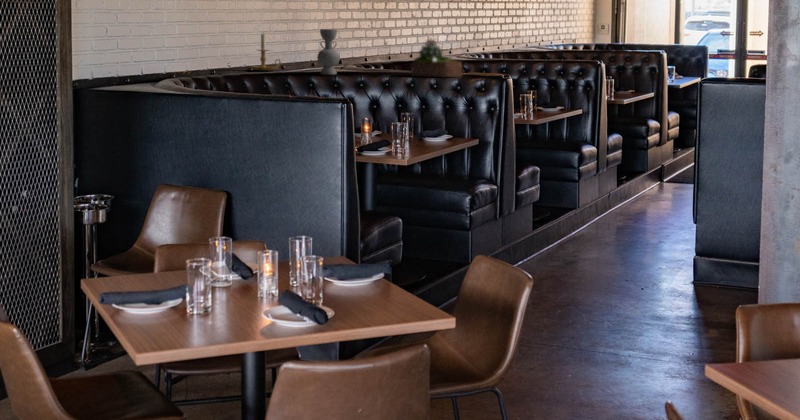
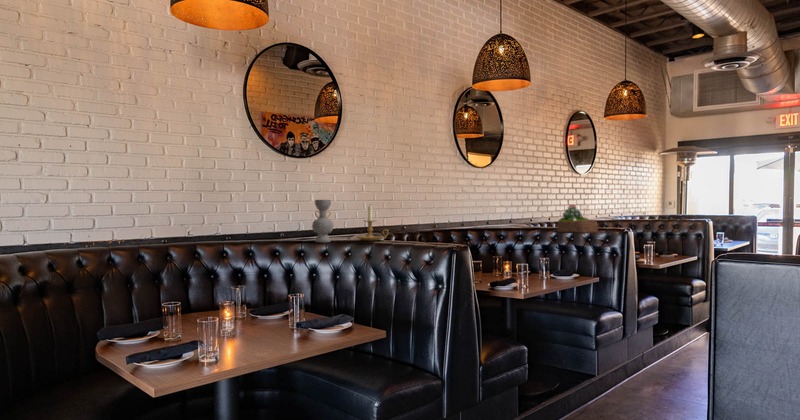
candle holder: present [250,34,281,71] -> present [357,205,388,241]
succulent plant: present [412,39,462,77] -> present [557,205,598,233]

